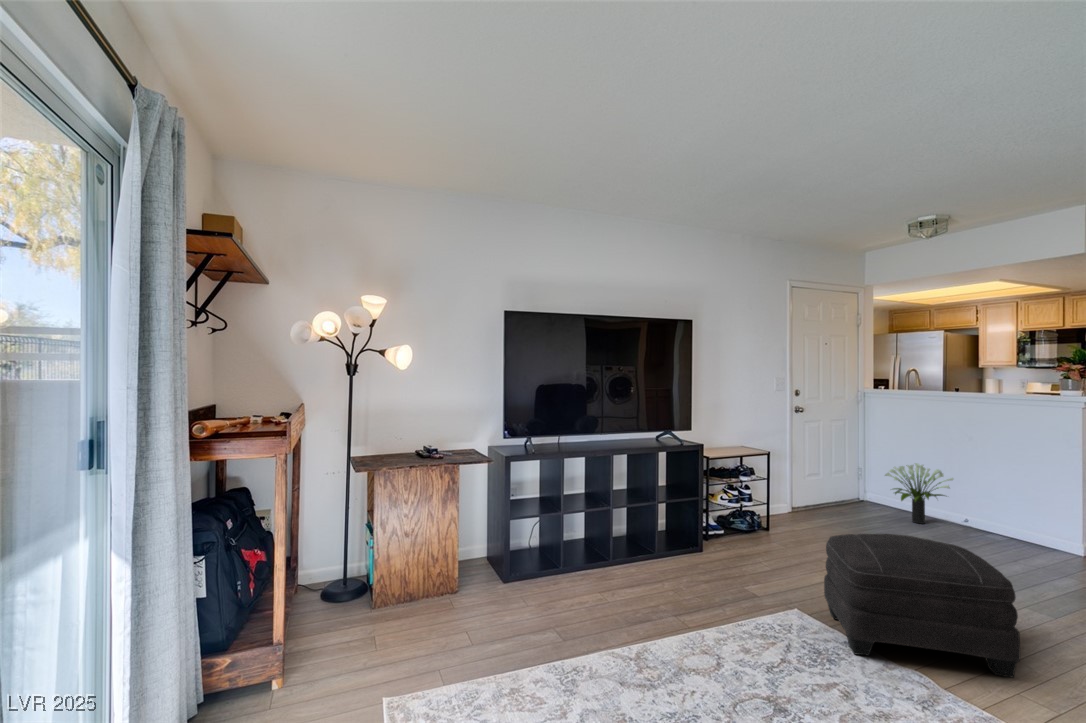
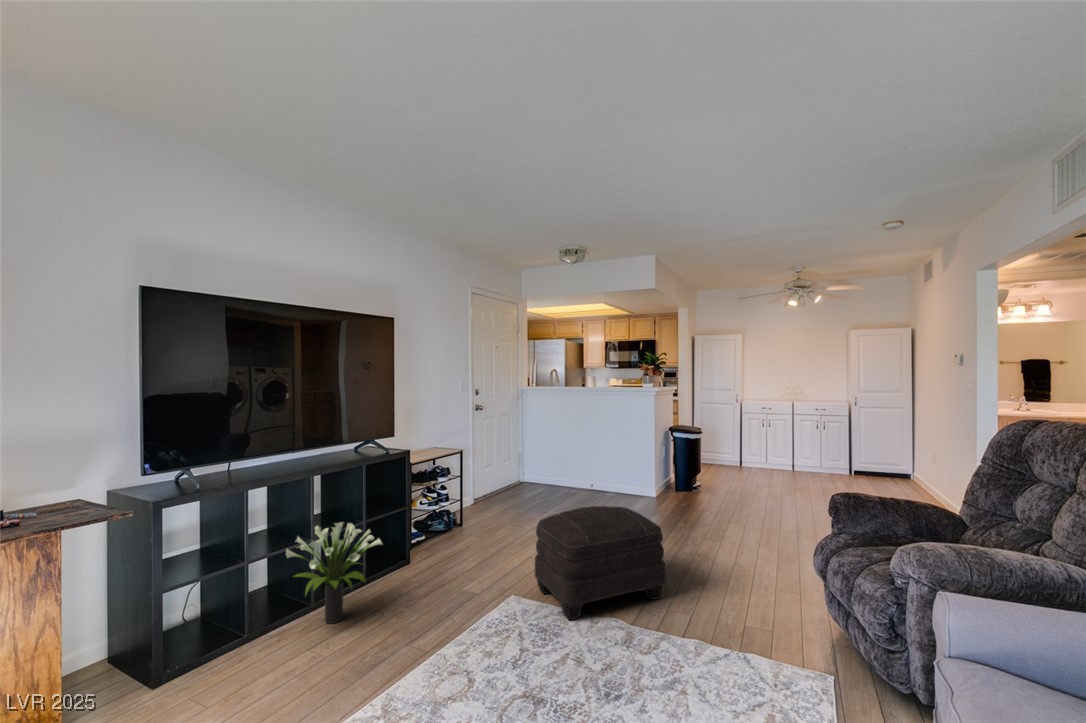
potted plant: present [885,463,953,524] -> present [286,522,382,623]

